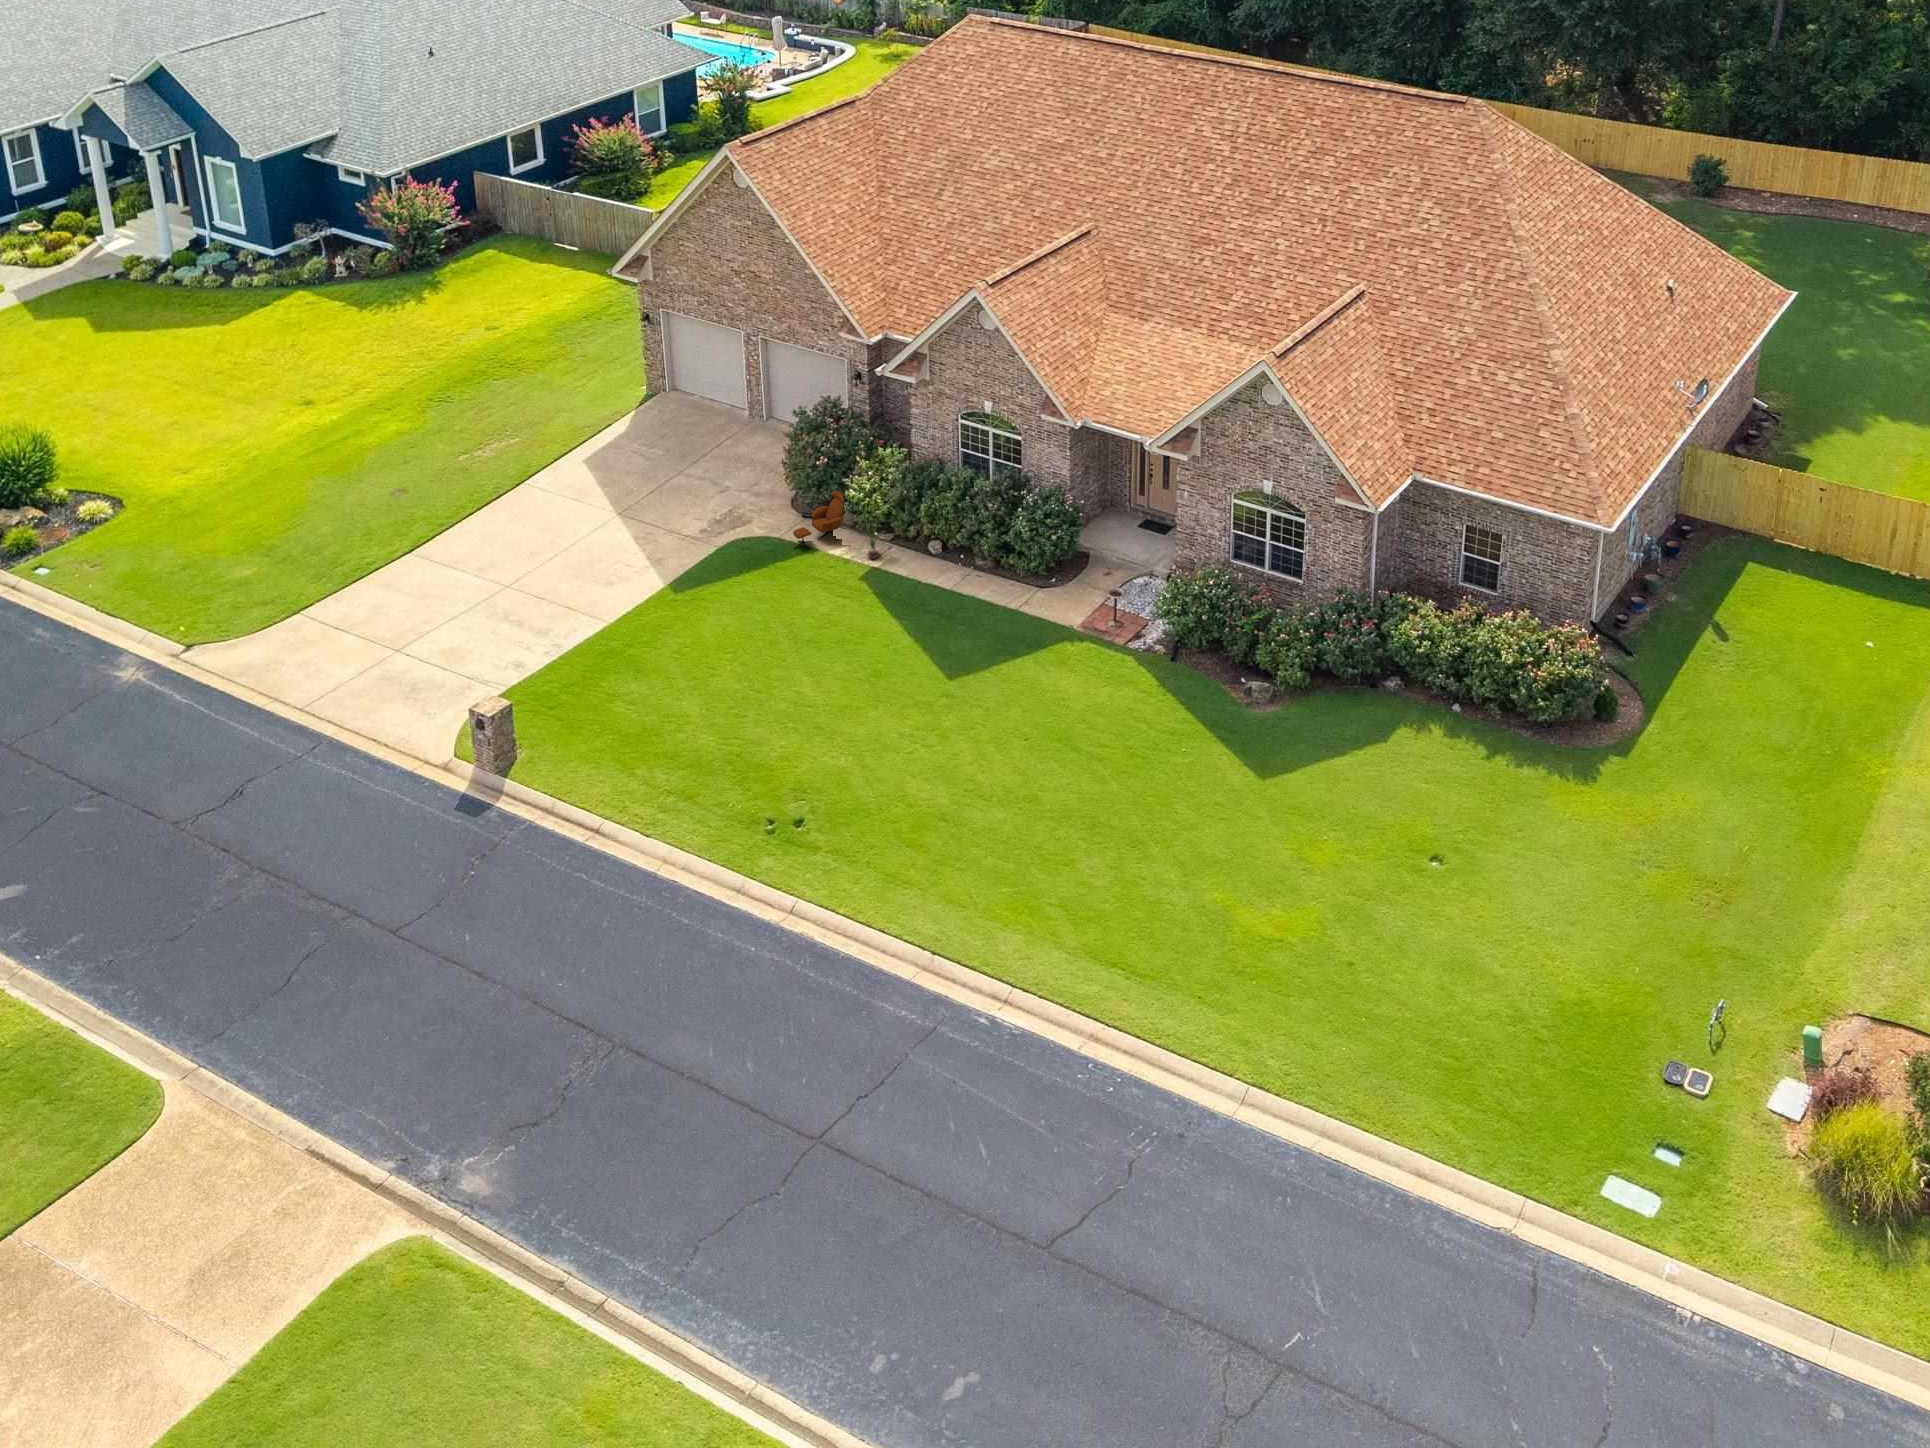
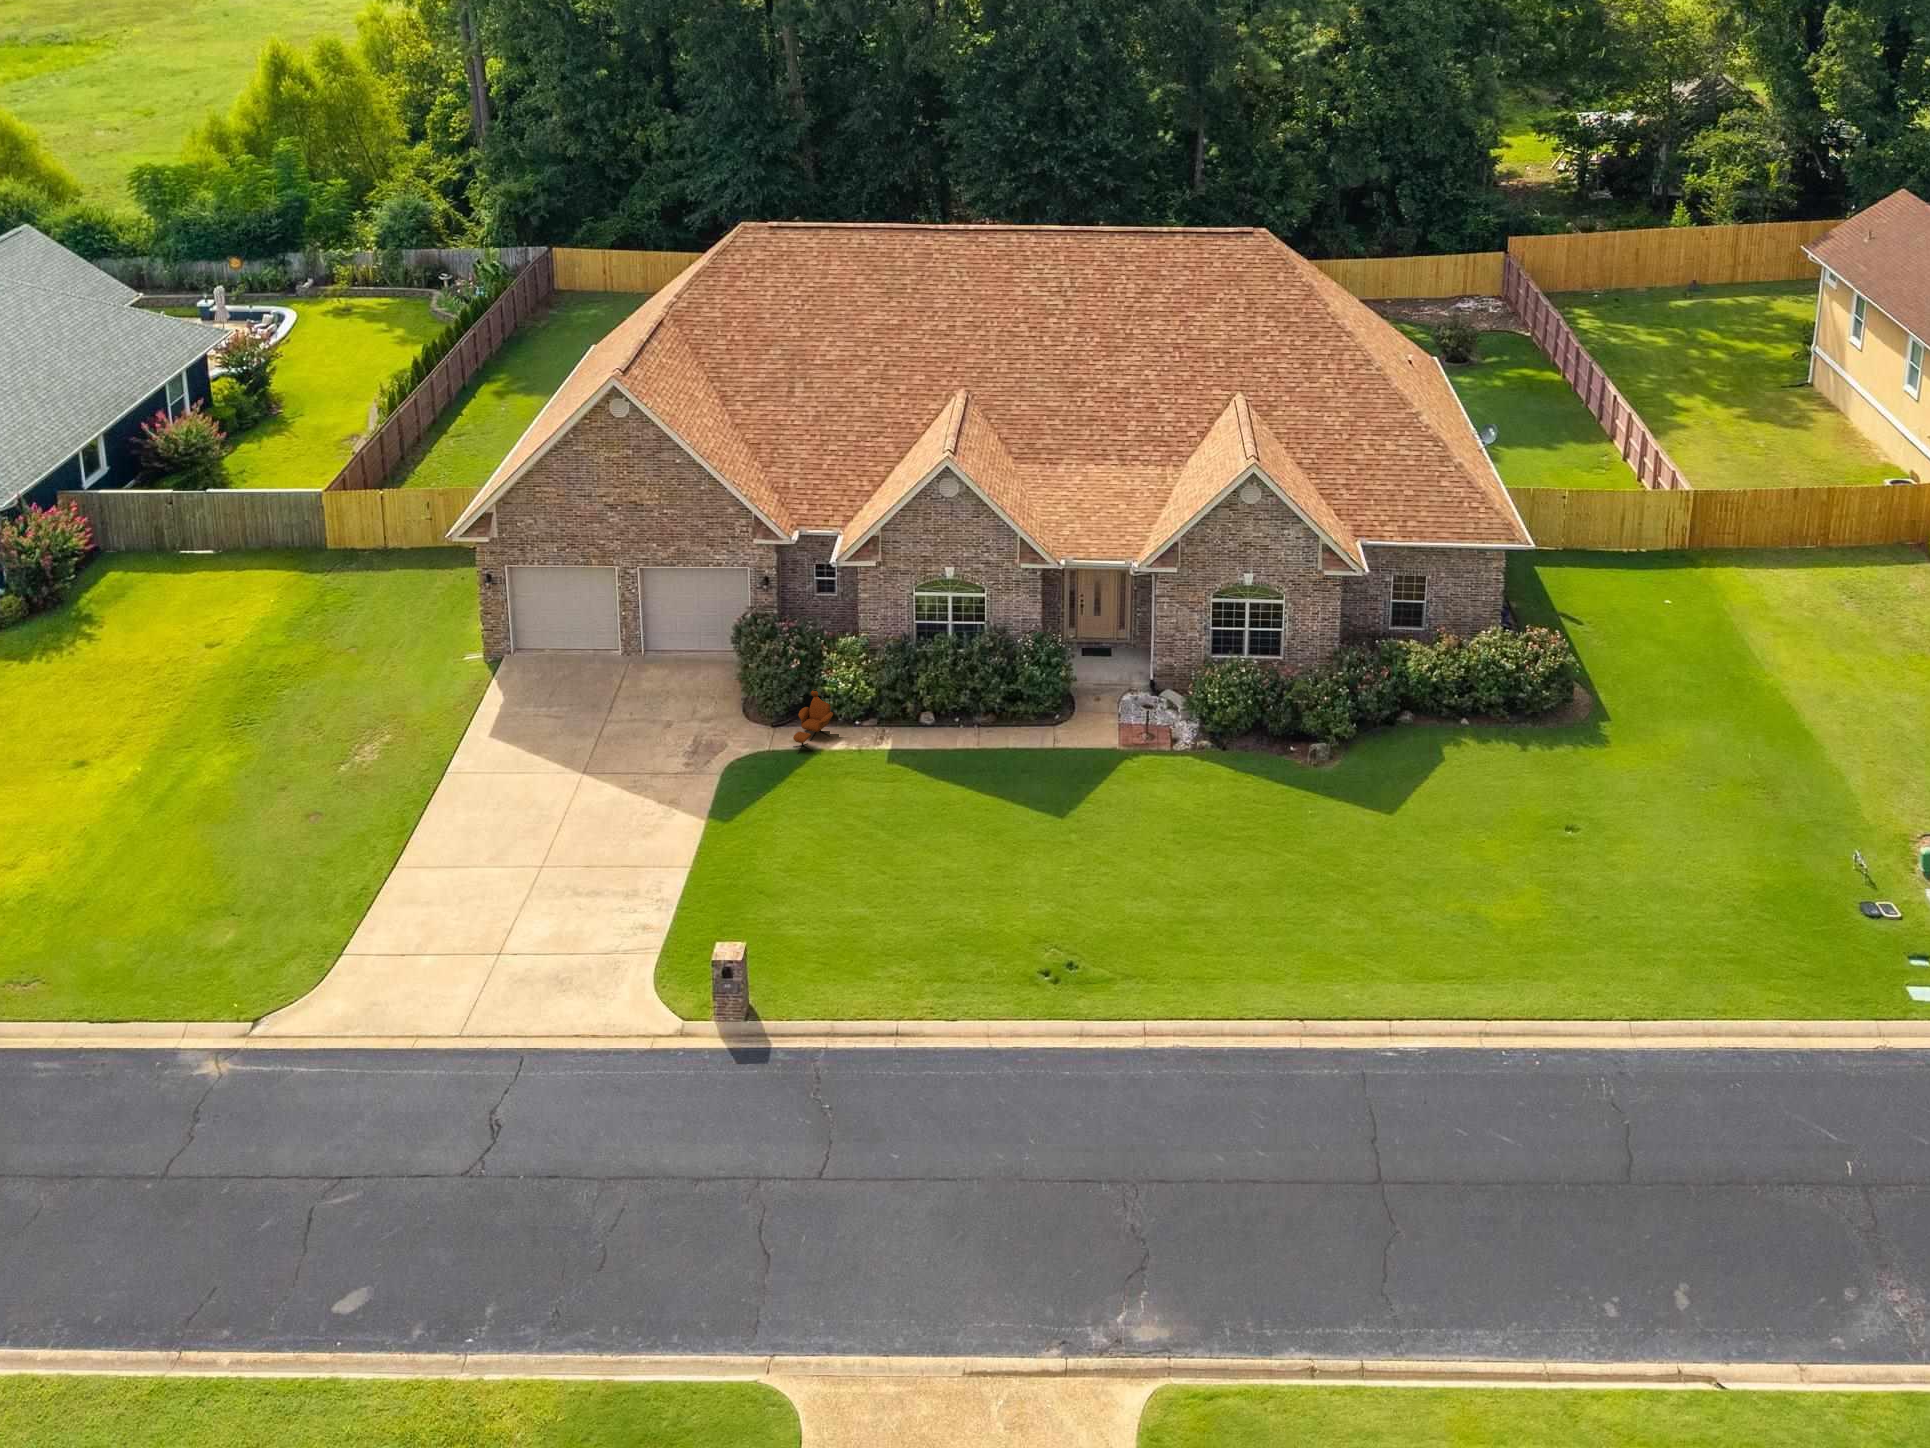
decorative plant: present [861,527,884,559] -> none [860,710,895,743]

